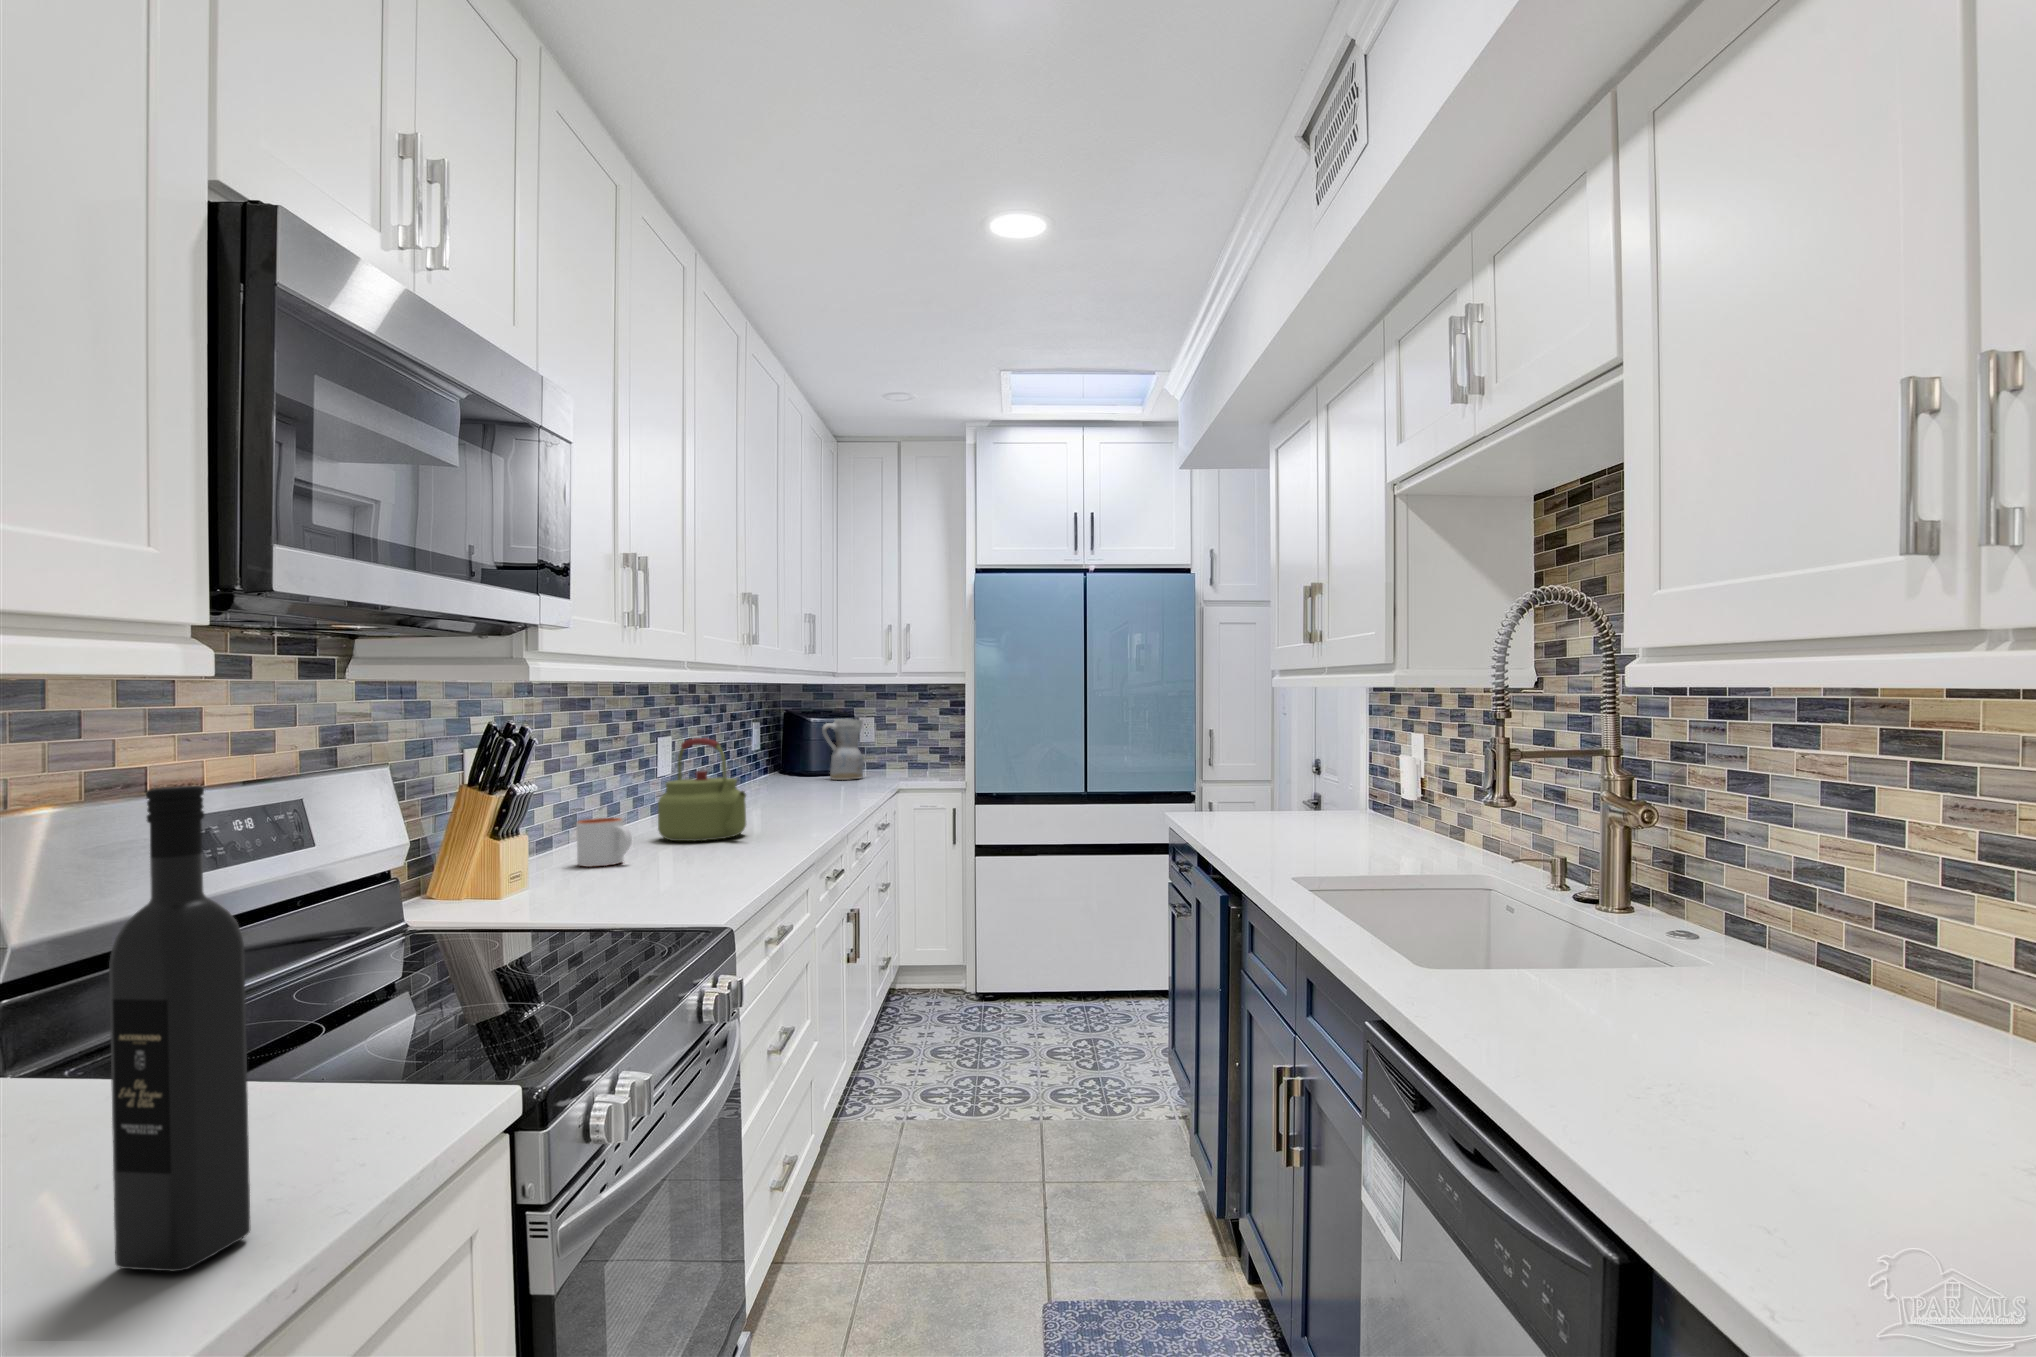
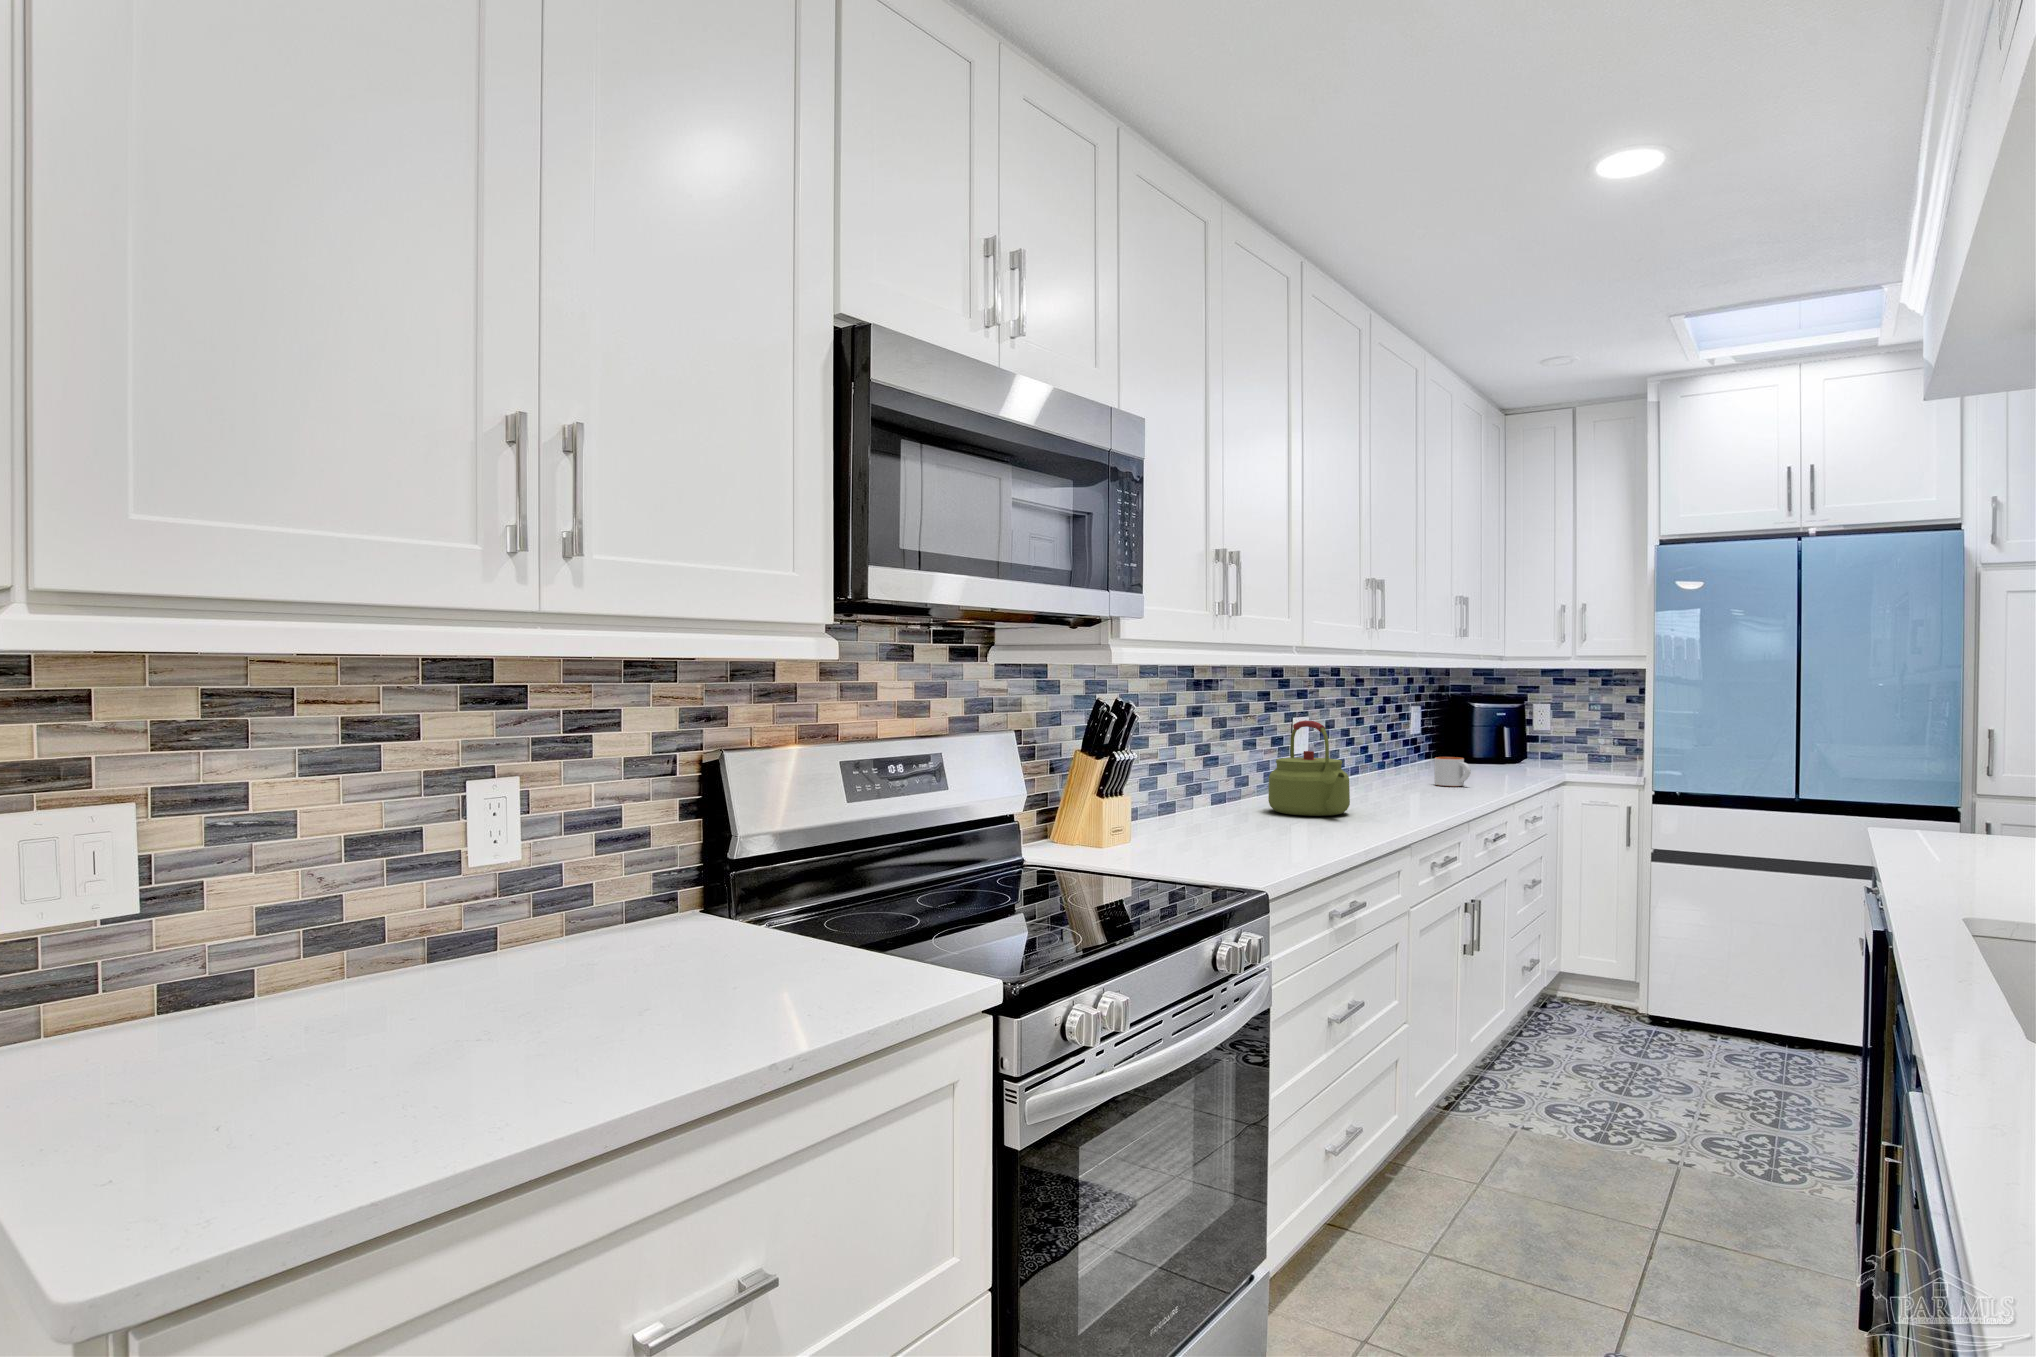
ceramic pitcher: present [822,719,864,780] -> none [1482,706,1529,769]
wine bottle: present [109,786,250,1271] -> none [719,745,787,1041]
mug: present [576,818,632,867] -> present [1434,757,1471,786]

